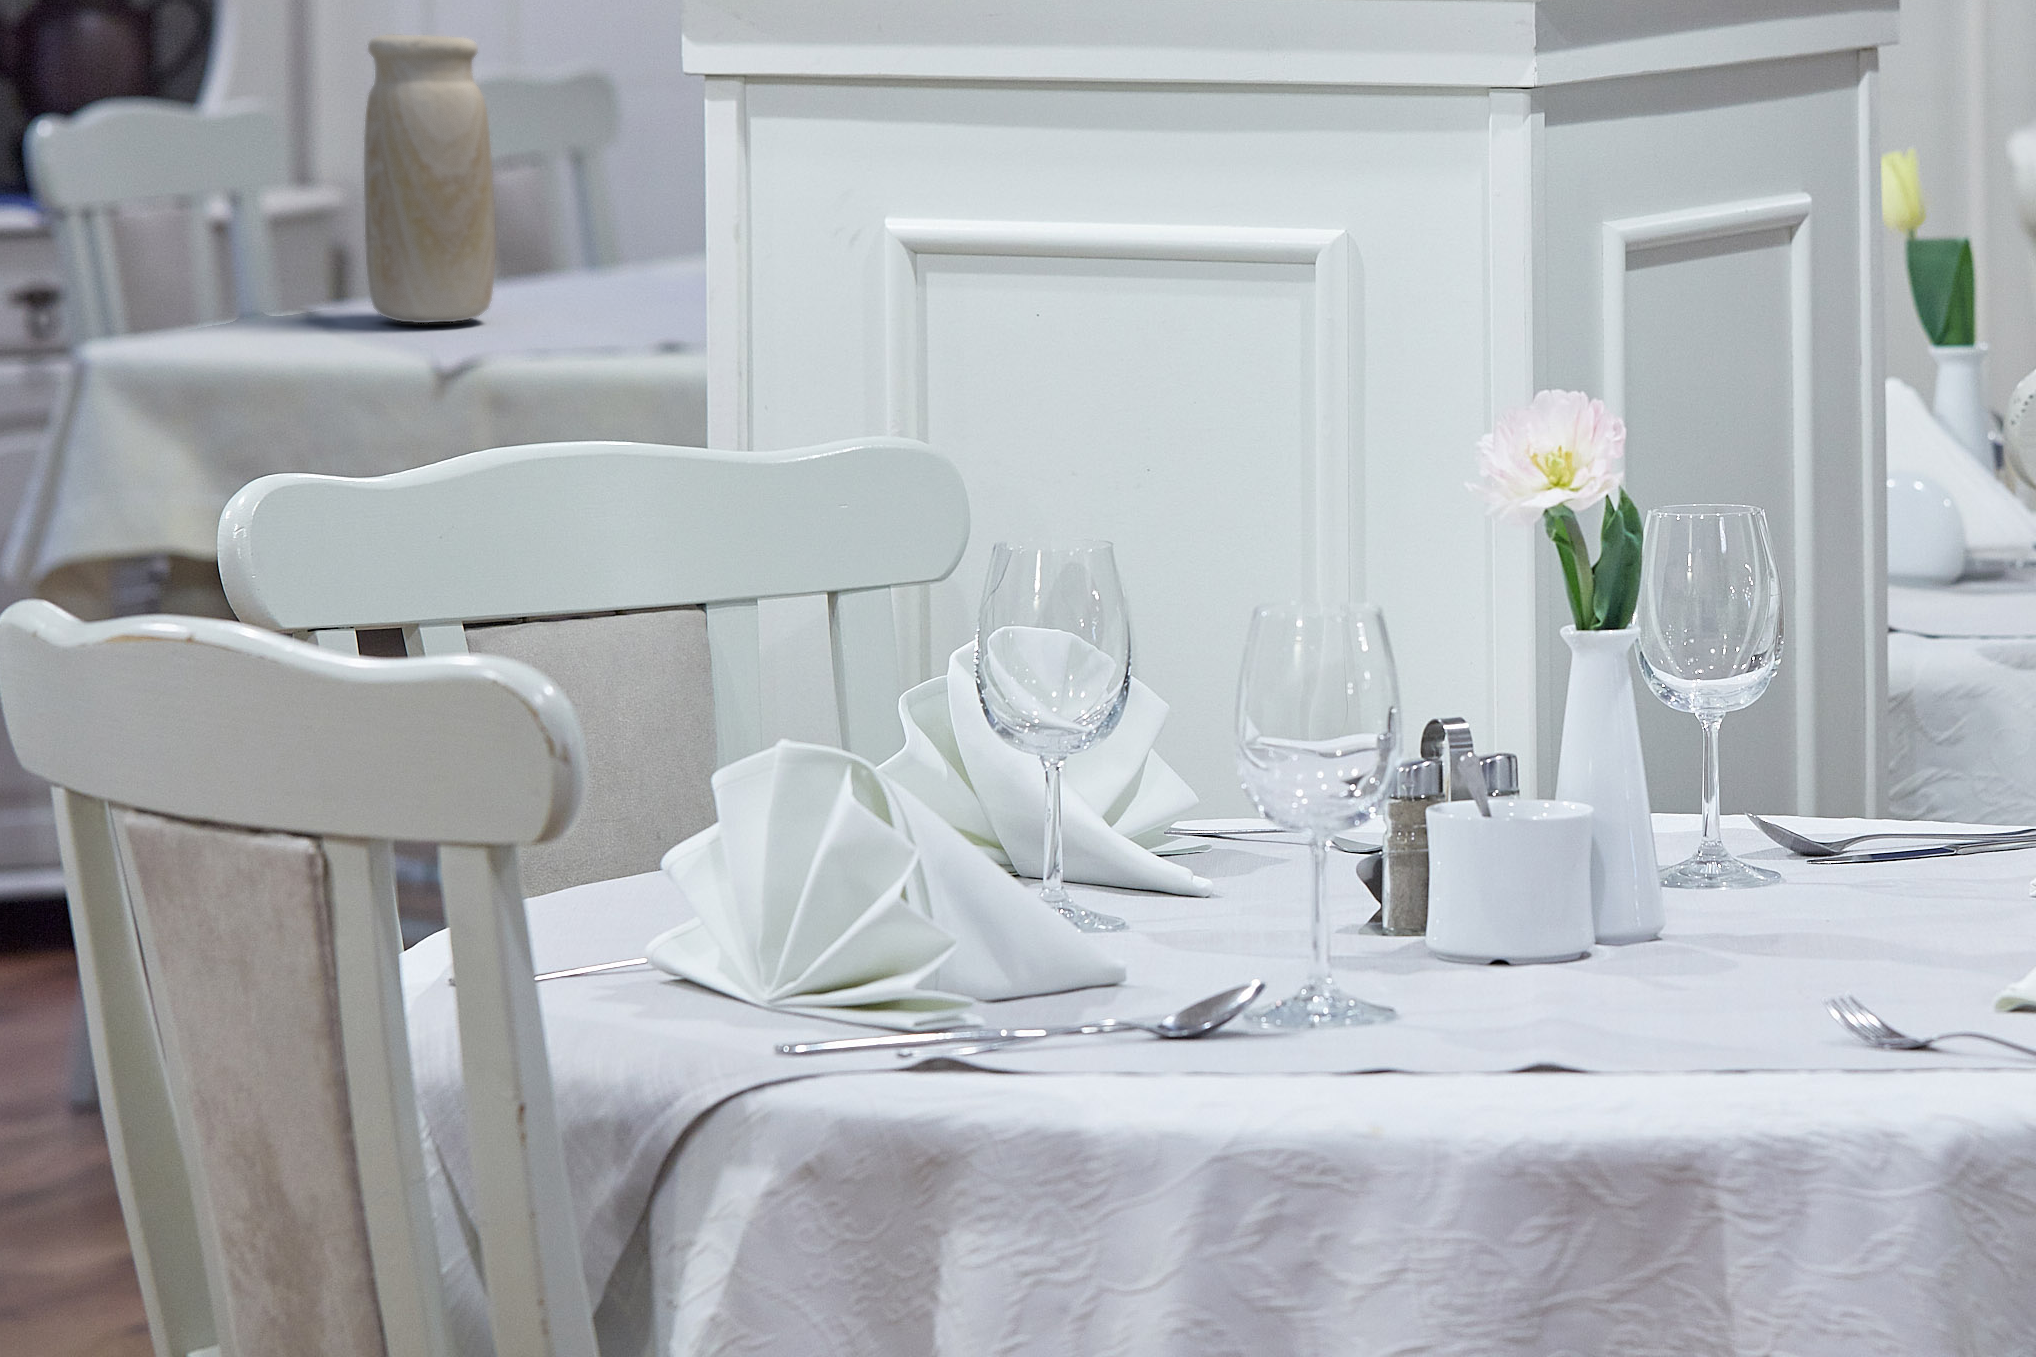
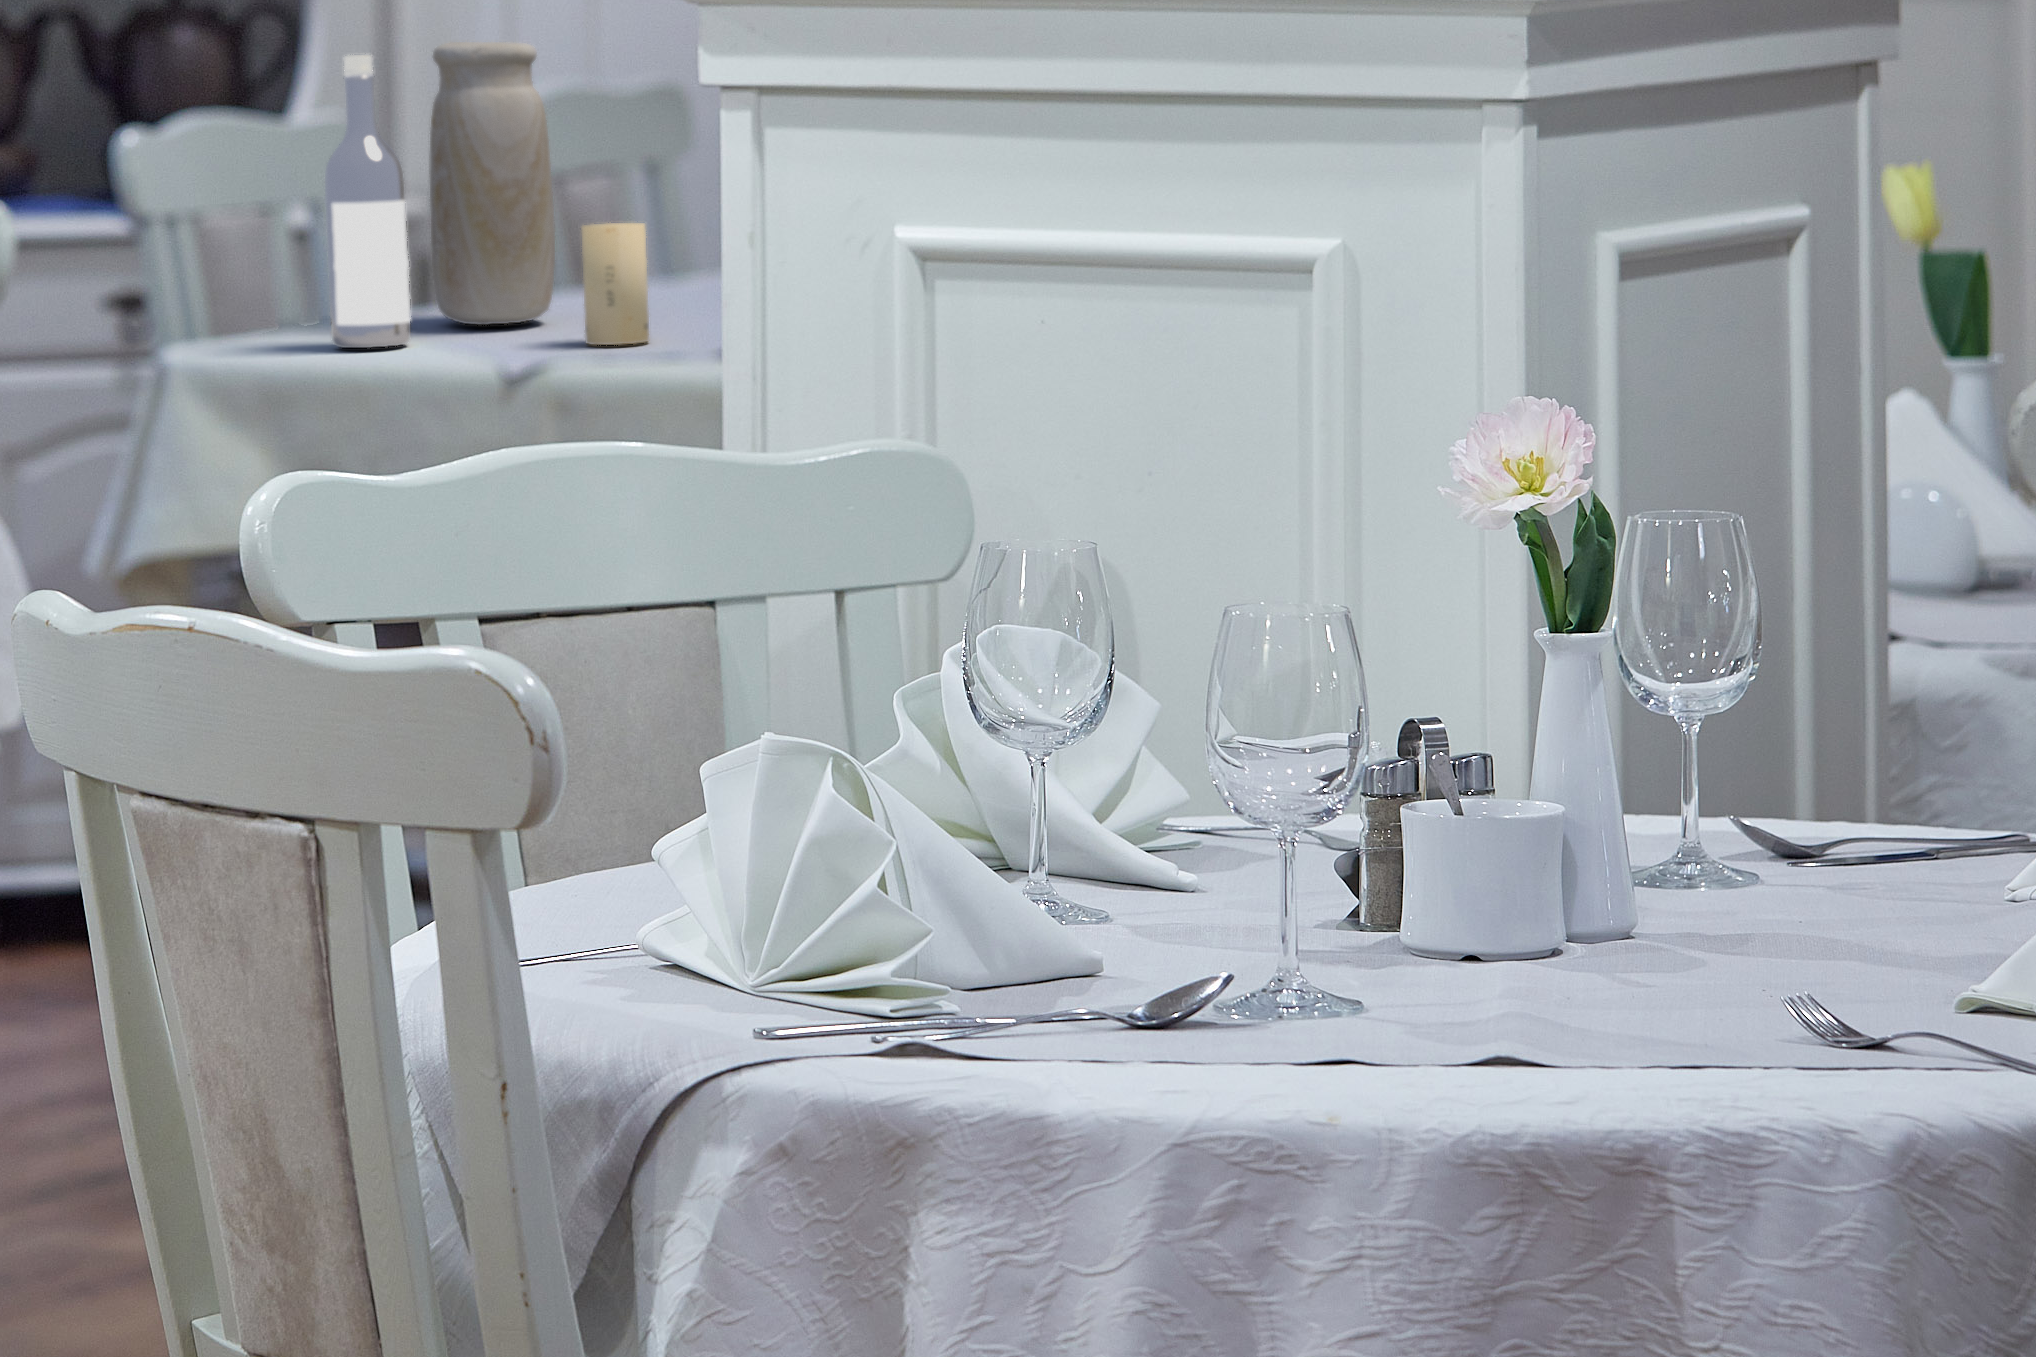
wine bottle: none [254,44,345,344] -> present [325,55,411,348]
candle: none [526,222,596,345] -> present [582,223,649,345]

